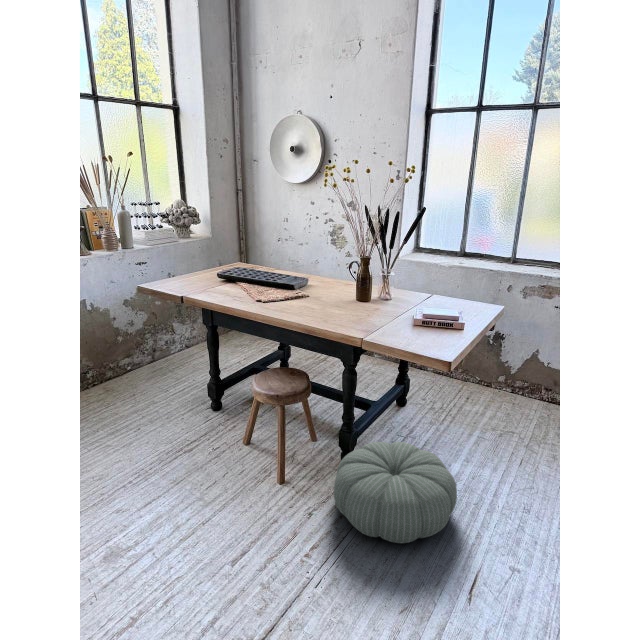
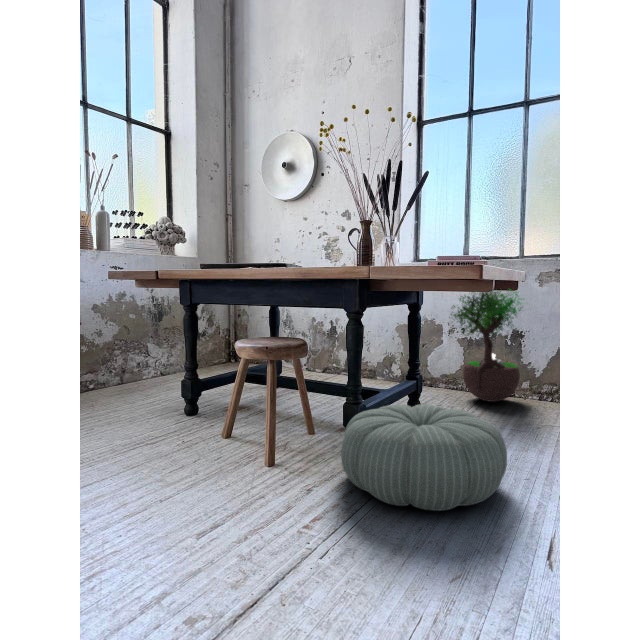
potted tree: none [438,293,508,396] -> present [451,289,522,402]

